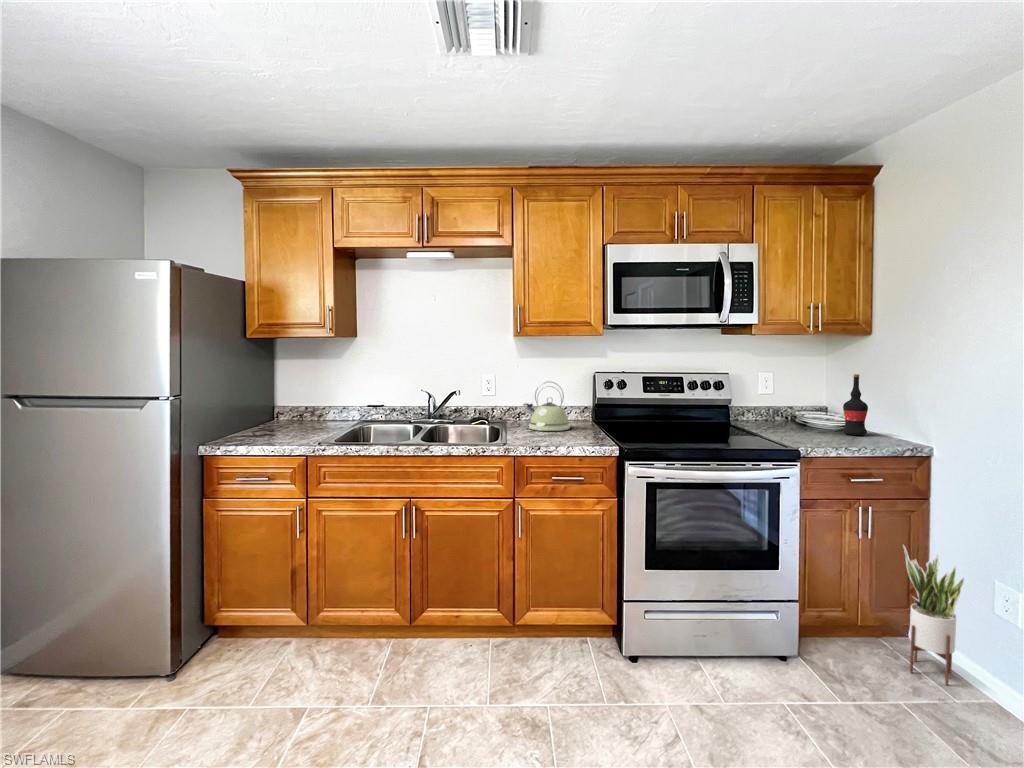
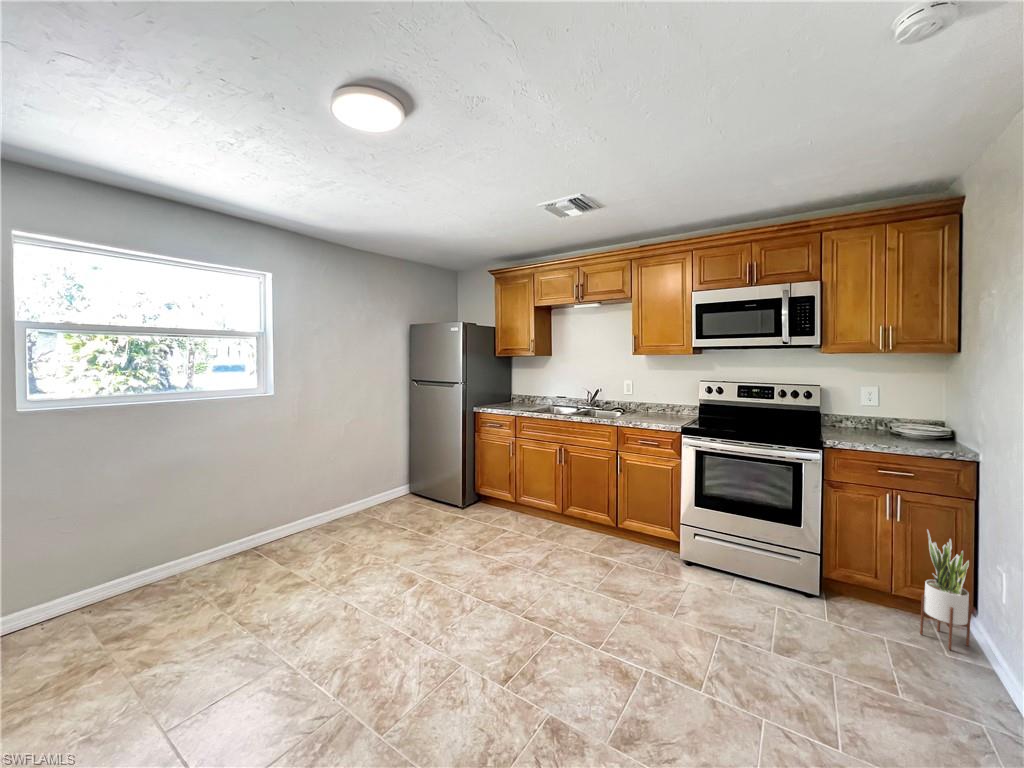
wine bottle: present [842,374,868,435] -> none [908,385,934,438]
kettle: present [523,382,570,431] -> none [643,384,674,417]

